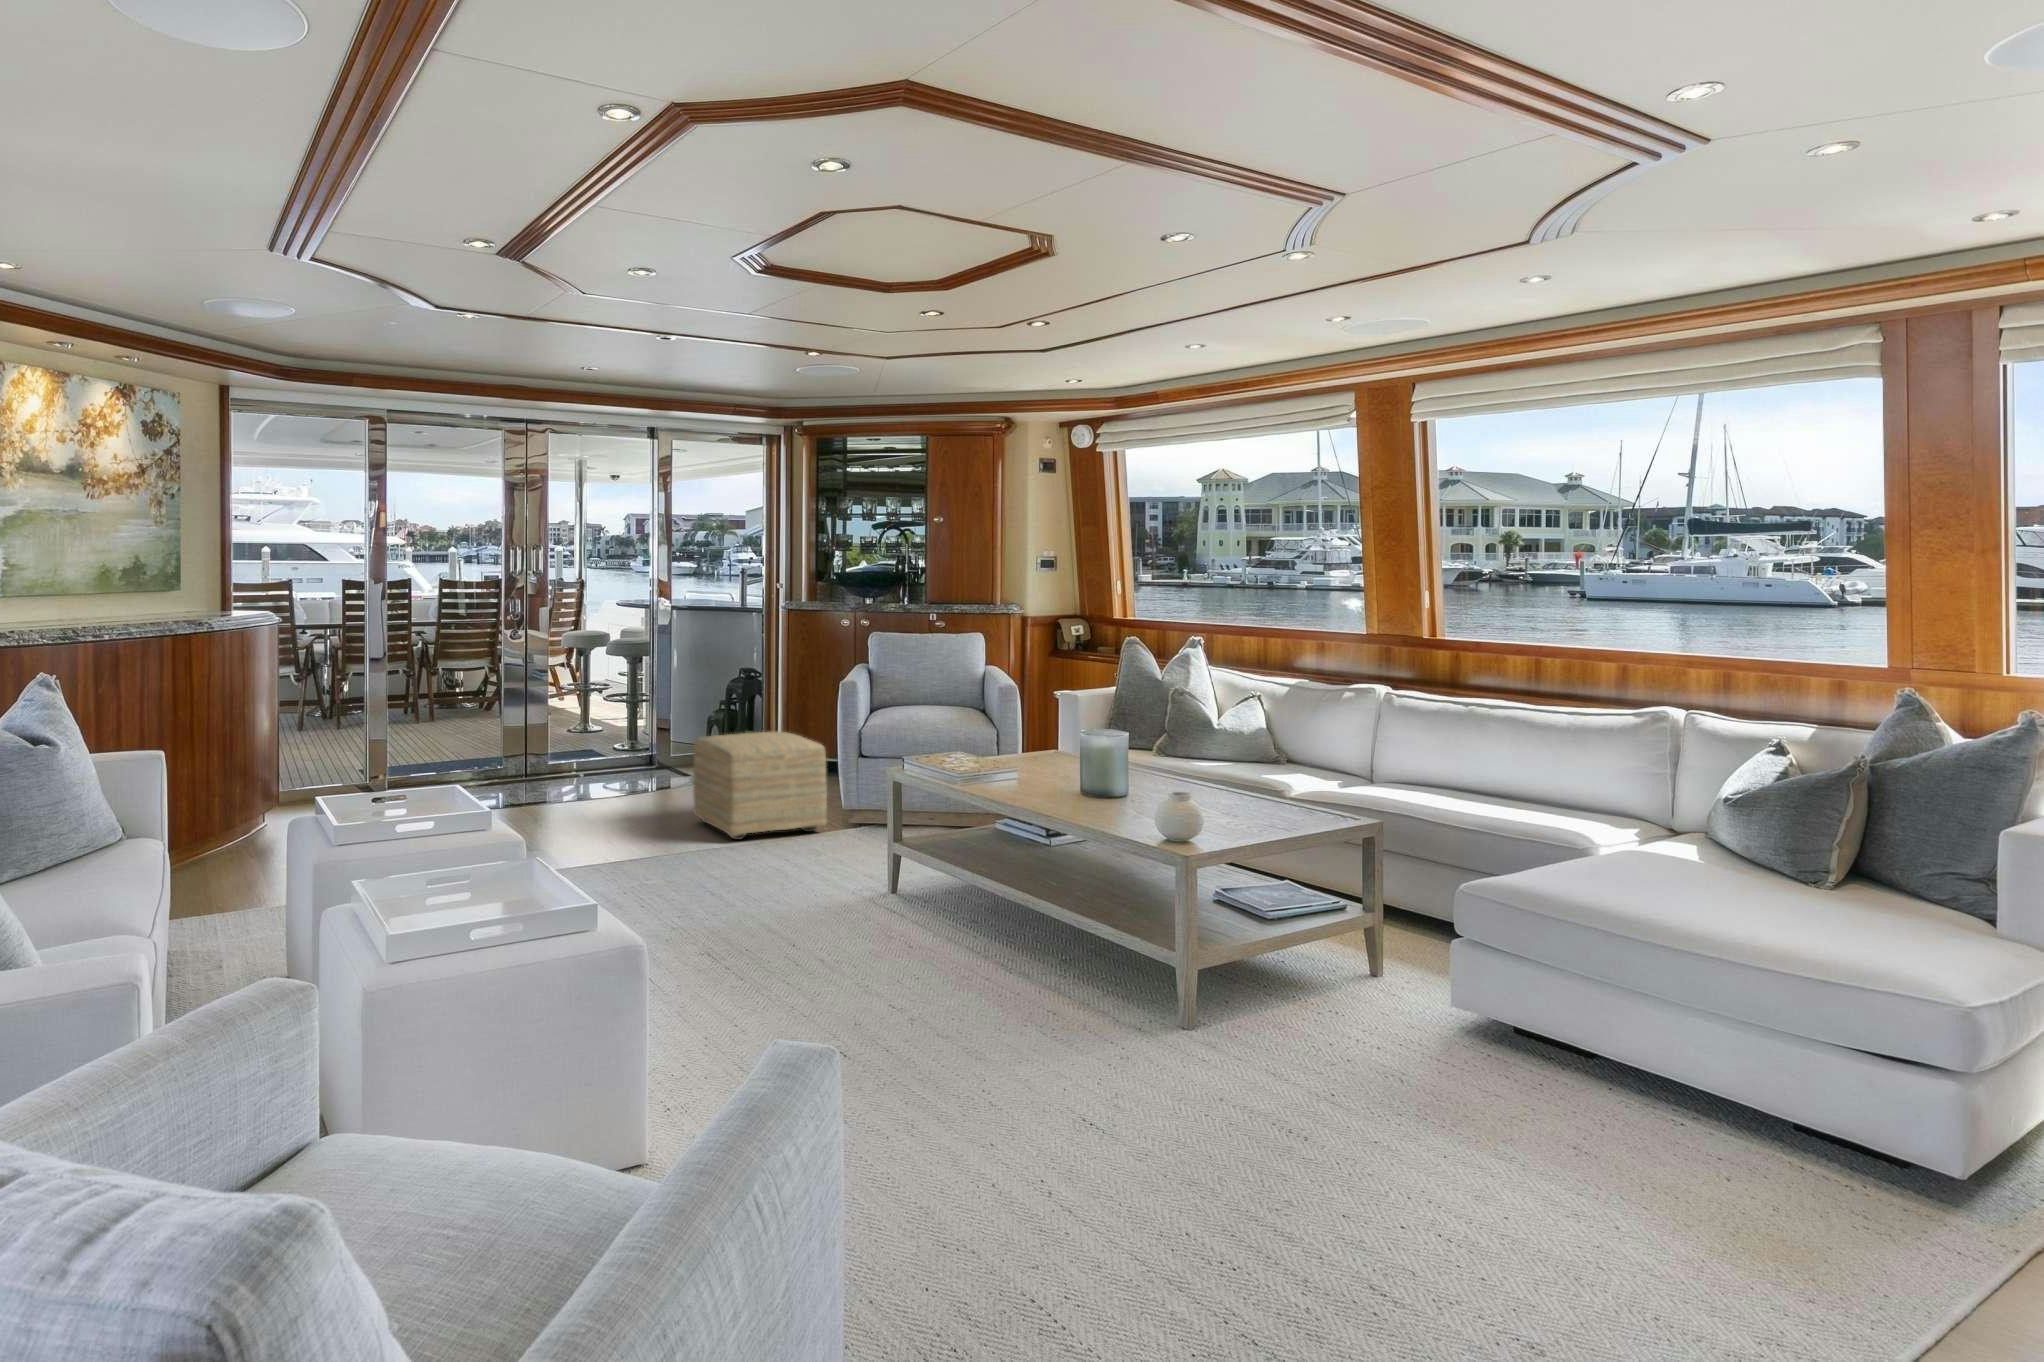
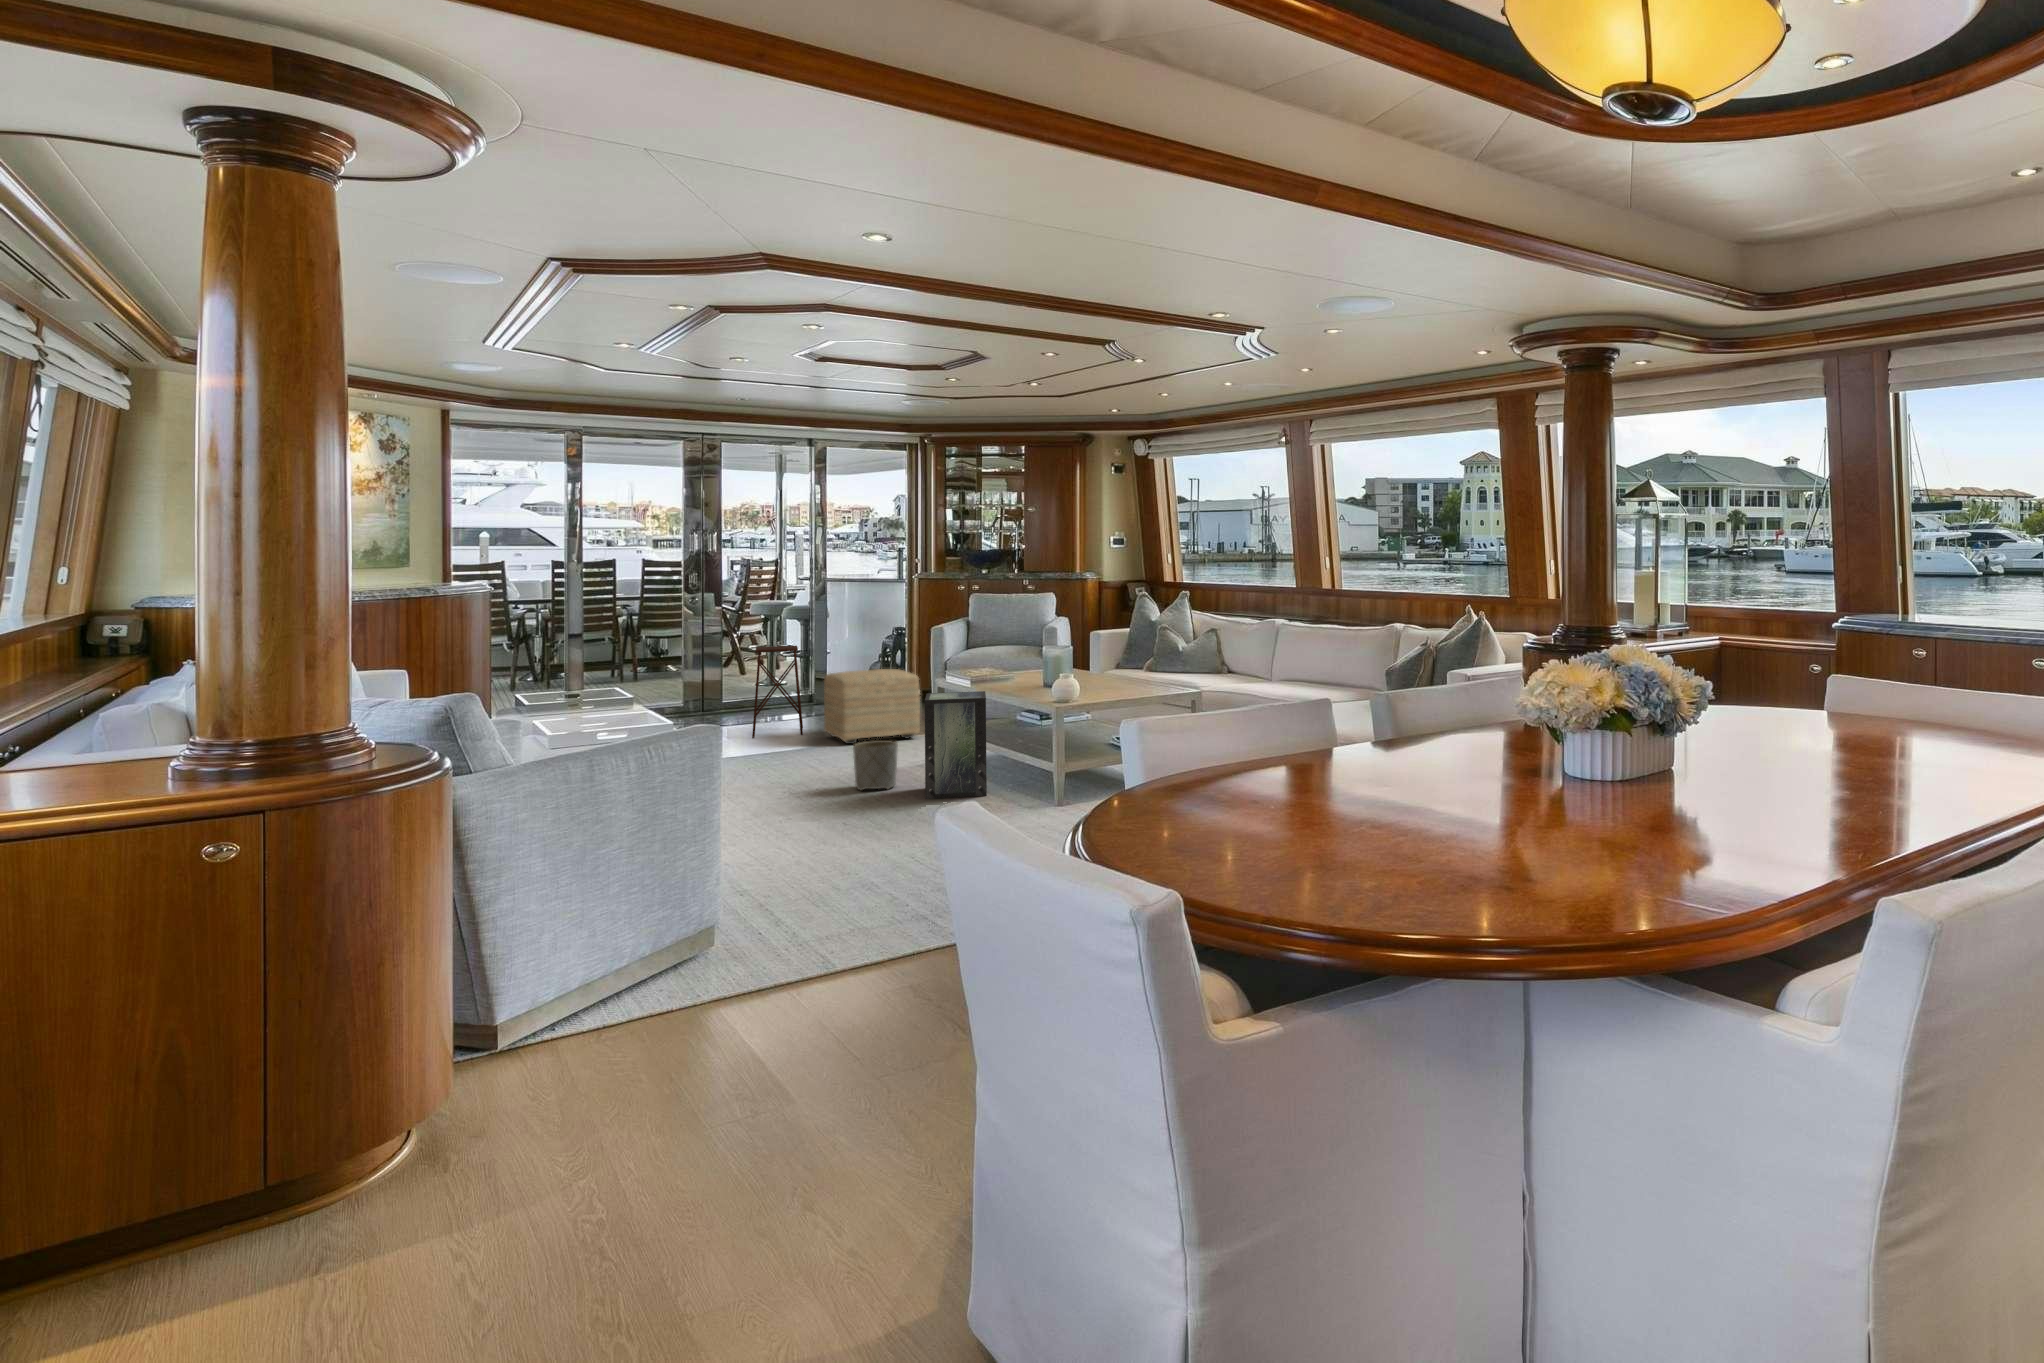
side table: none [595,695,663,821] -> present [752,646,803,738]
storage box: none [923,804,1038,986] -> present [925,691,987,799]
planter: none [808,871,875,957] -> present [853,740,898,790]

